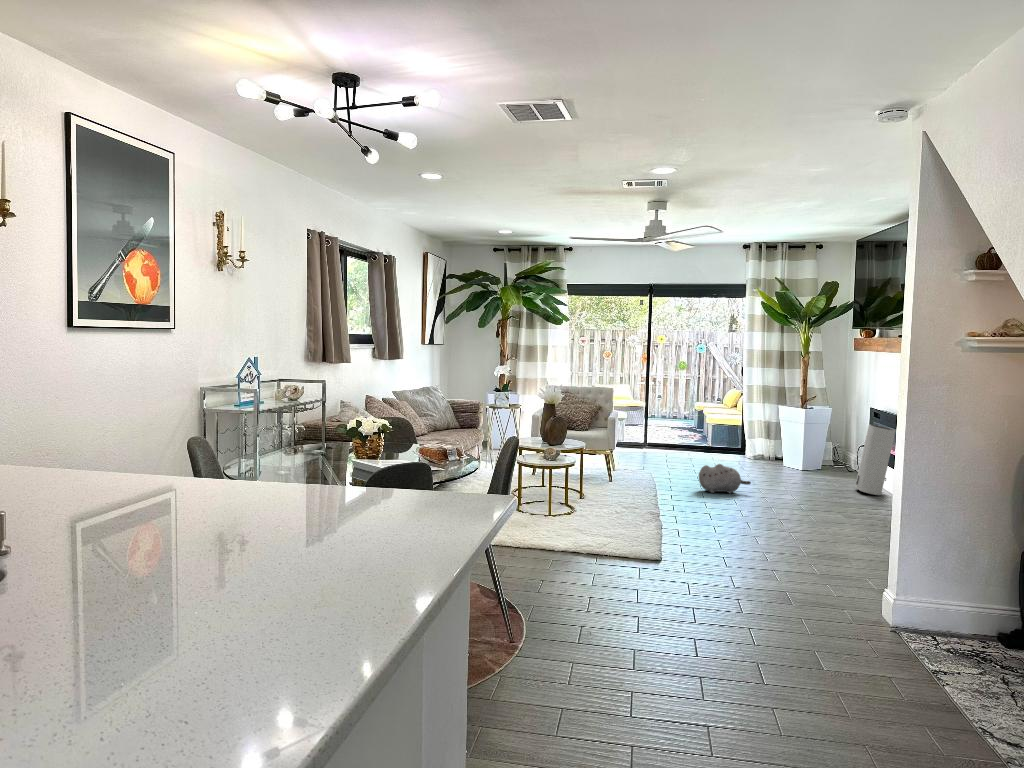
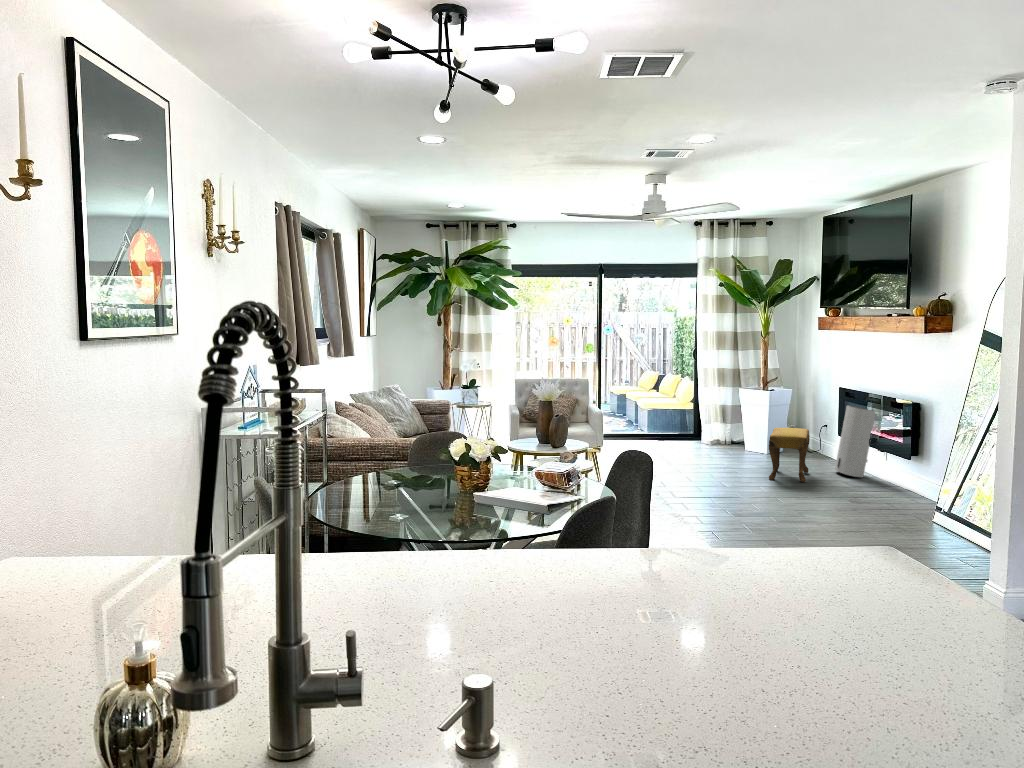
footstool: none [781,443,828,496] -> present [769,428,810,483]
plush toy: present [699,464,751,493] -> none [691,455,744,486]

